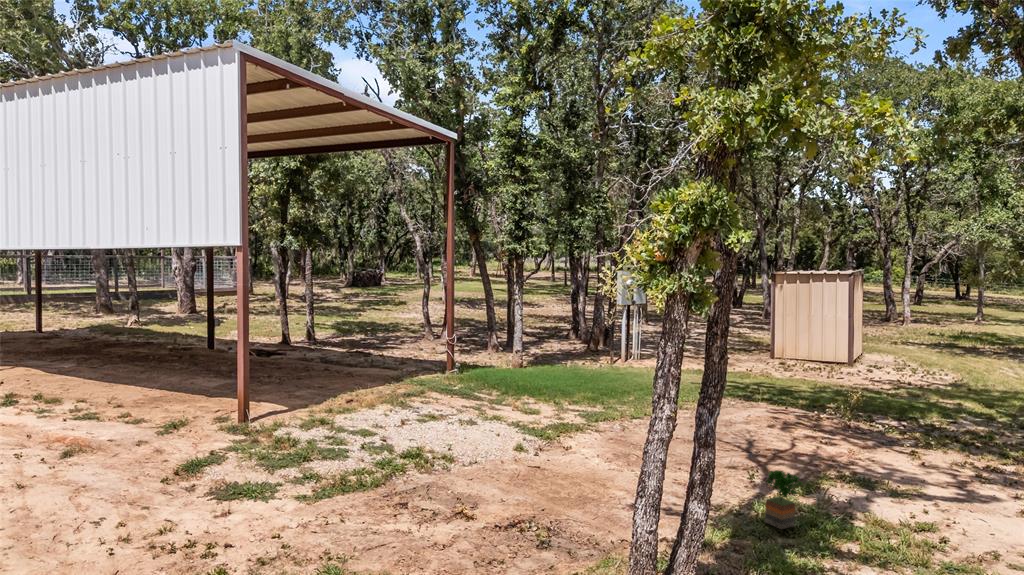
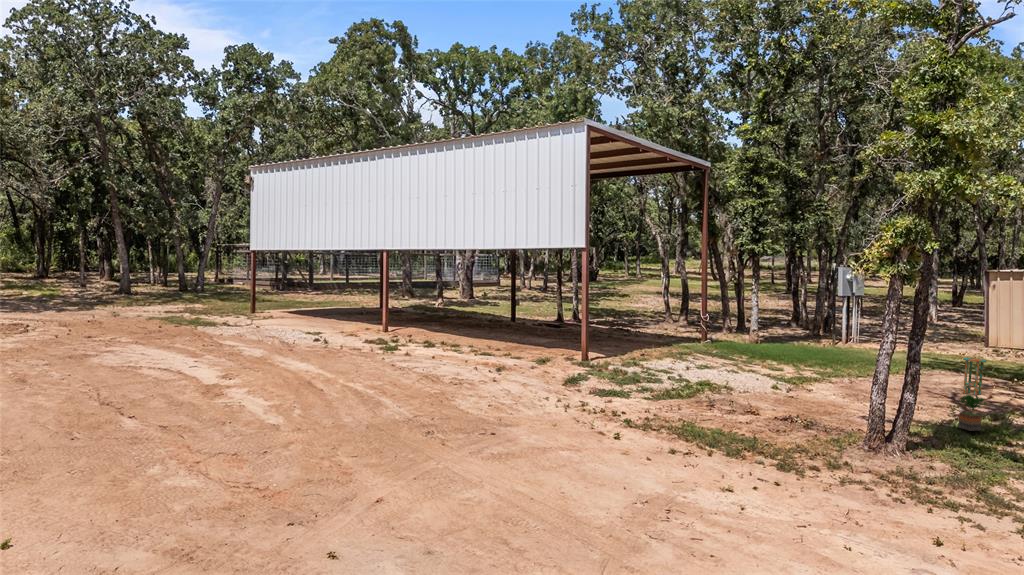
side table: none [758,393,785,446] -> present [963,357,987,396]

